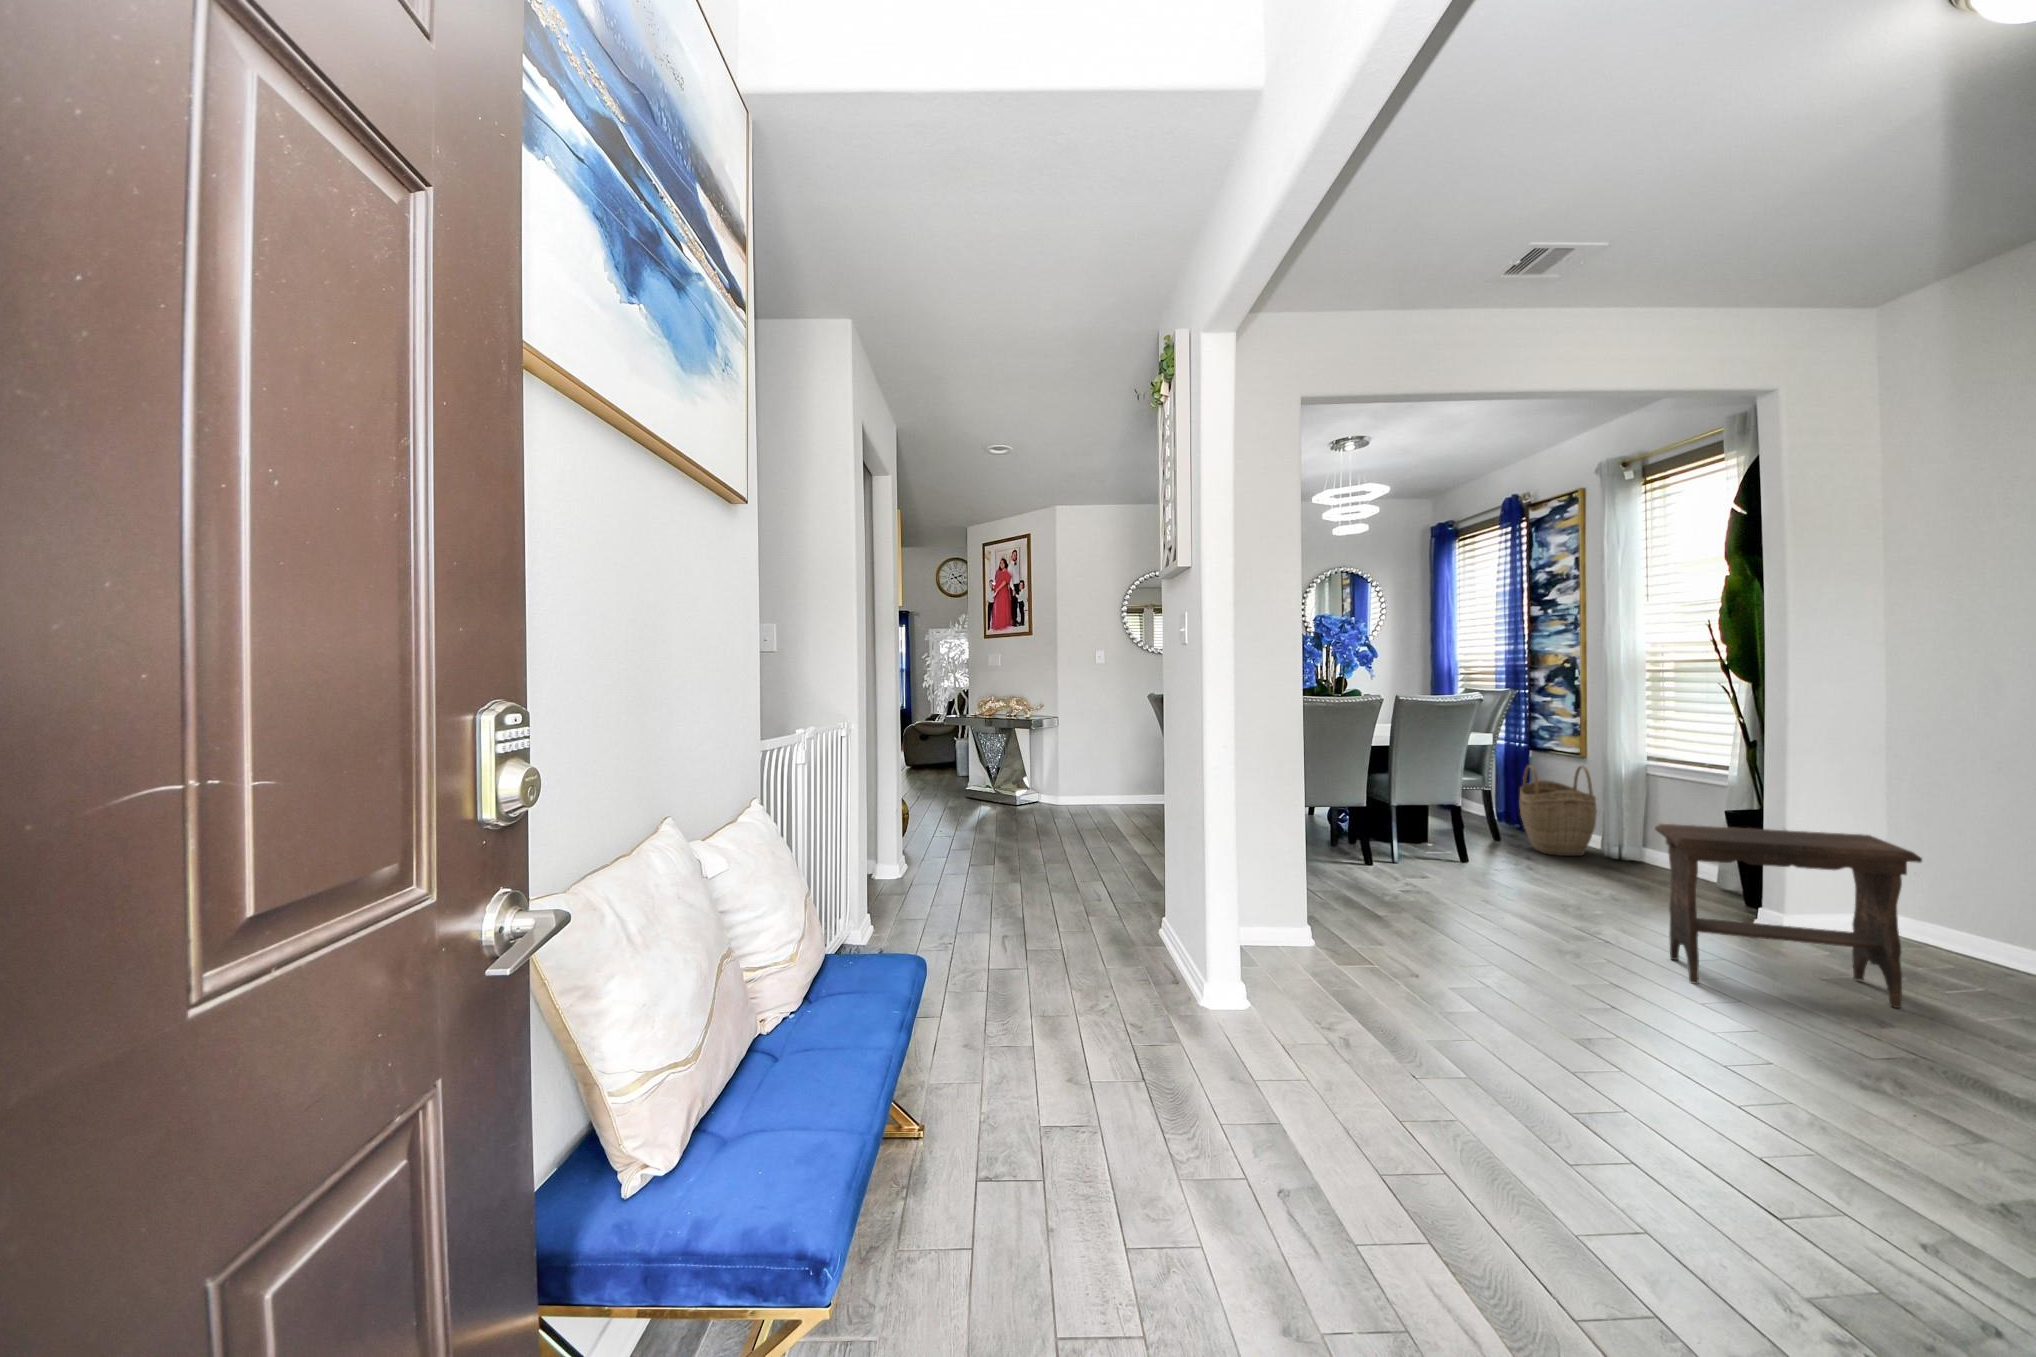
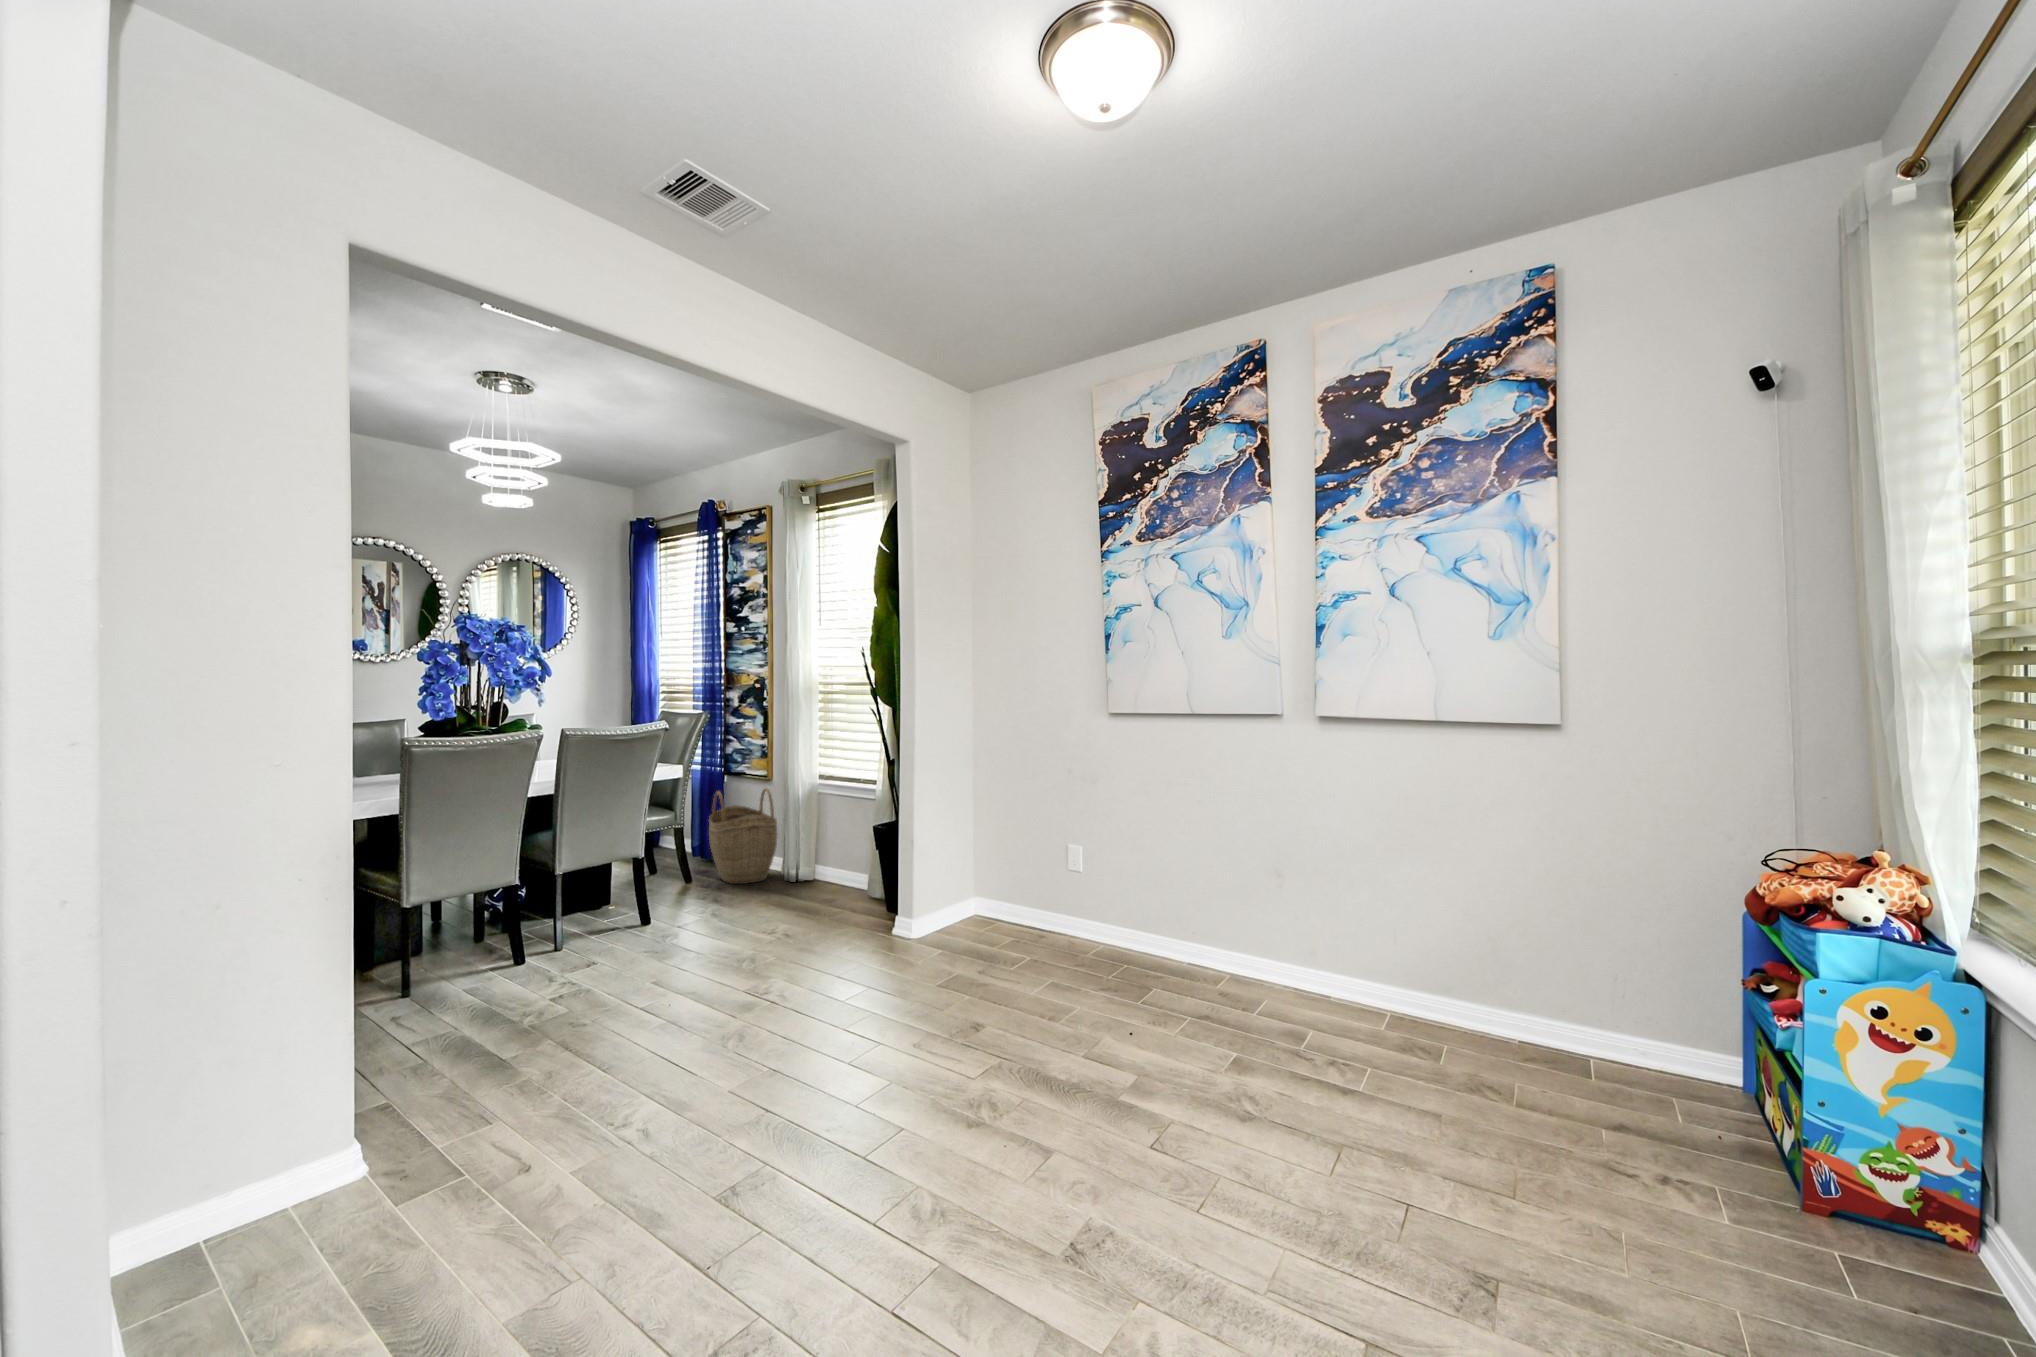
footstool: present [1655,824,1922,1008] -> none [799,842,977,1006]

